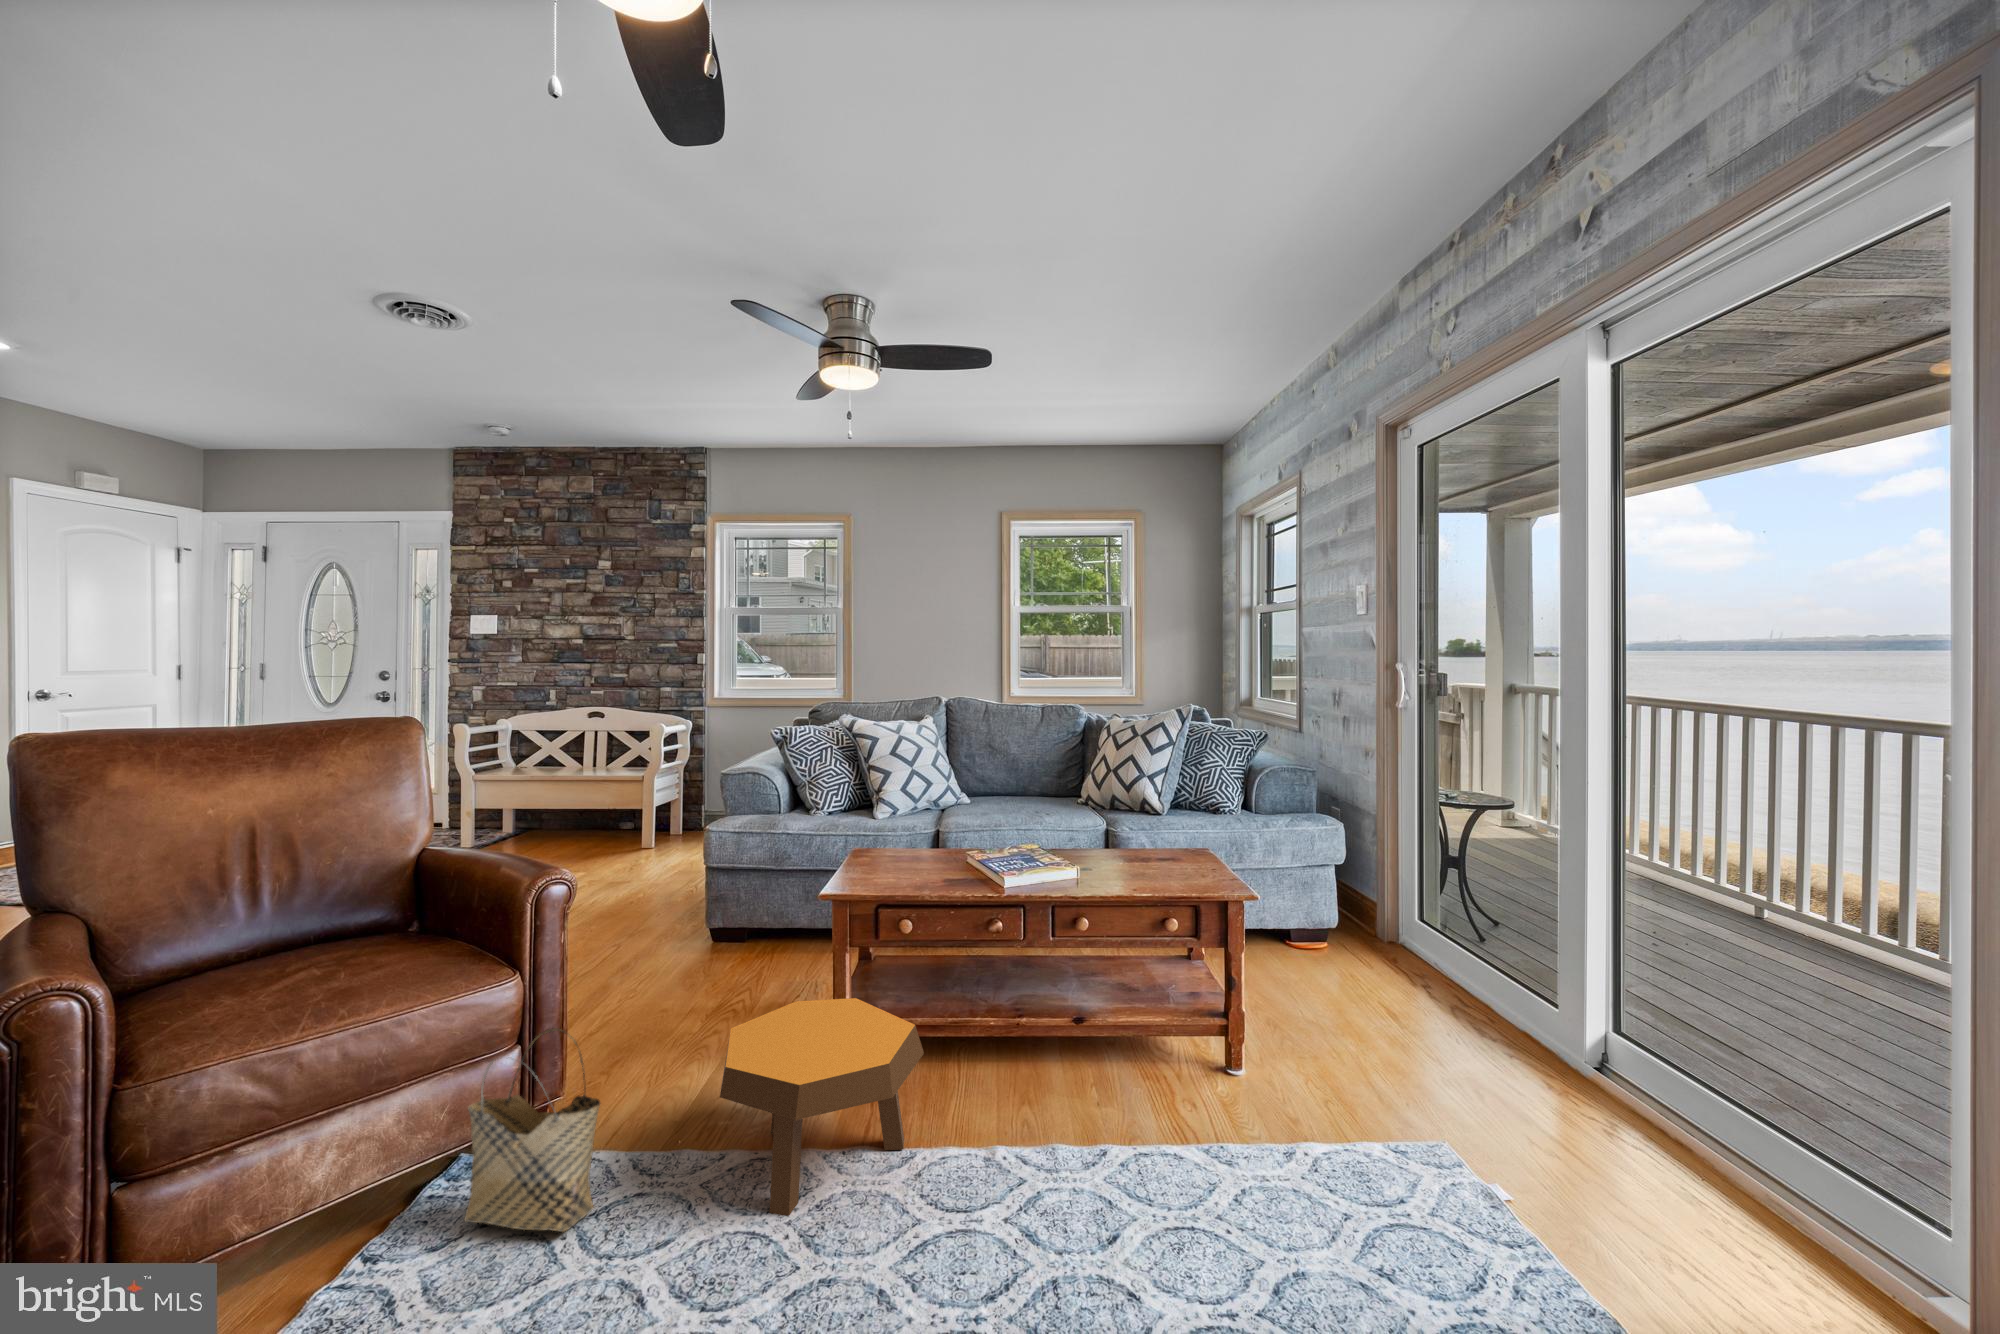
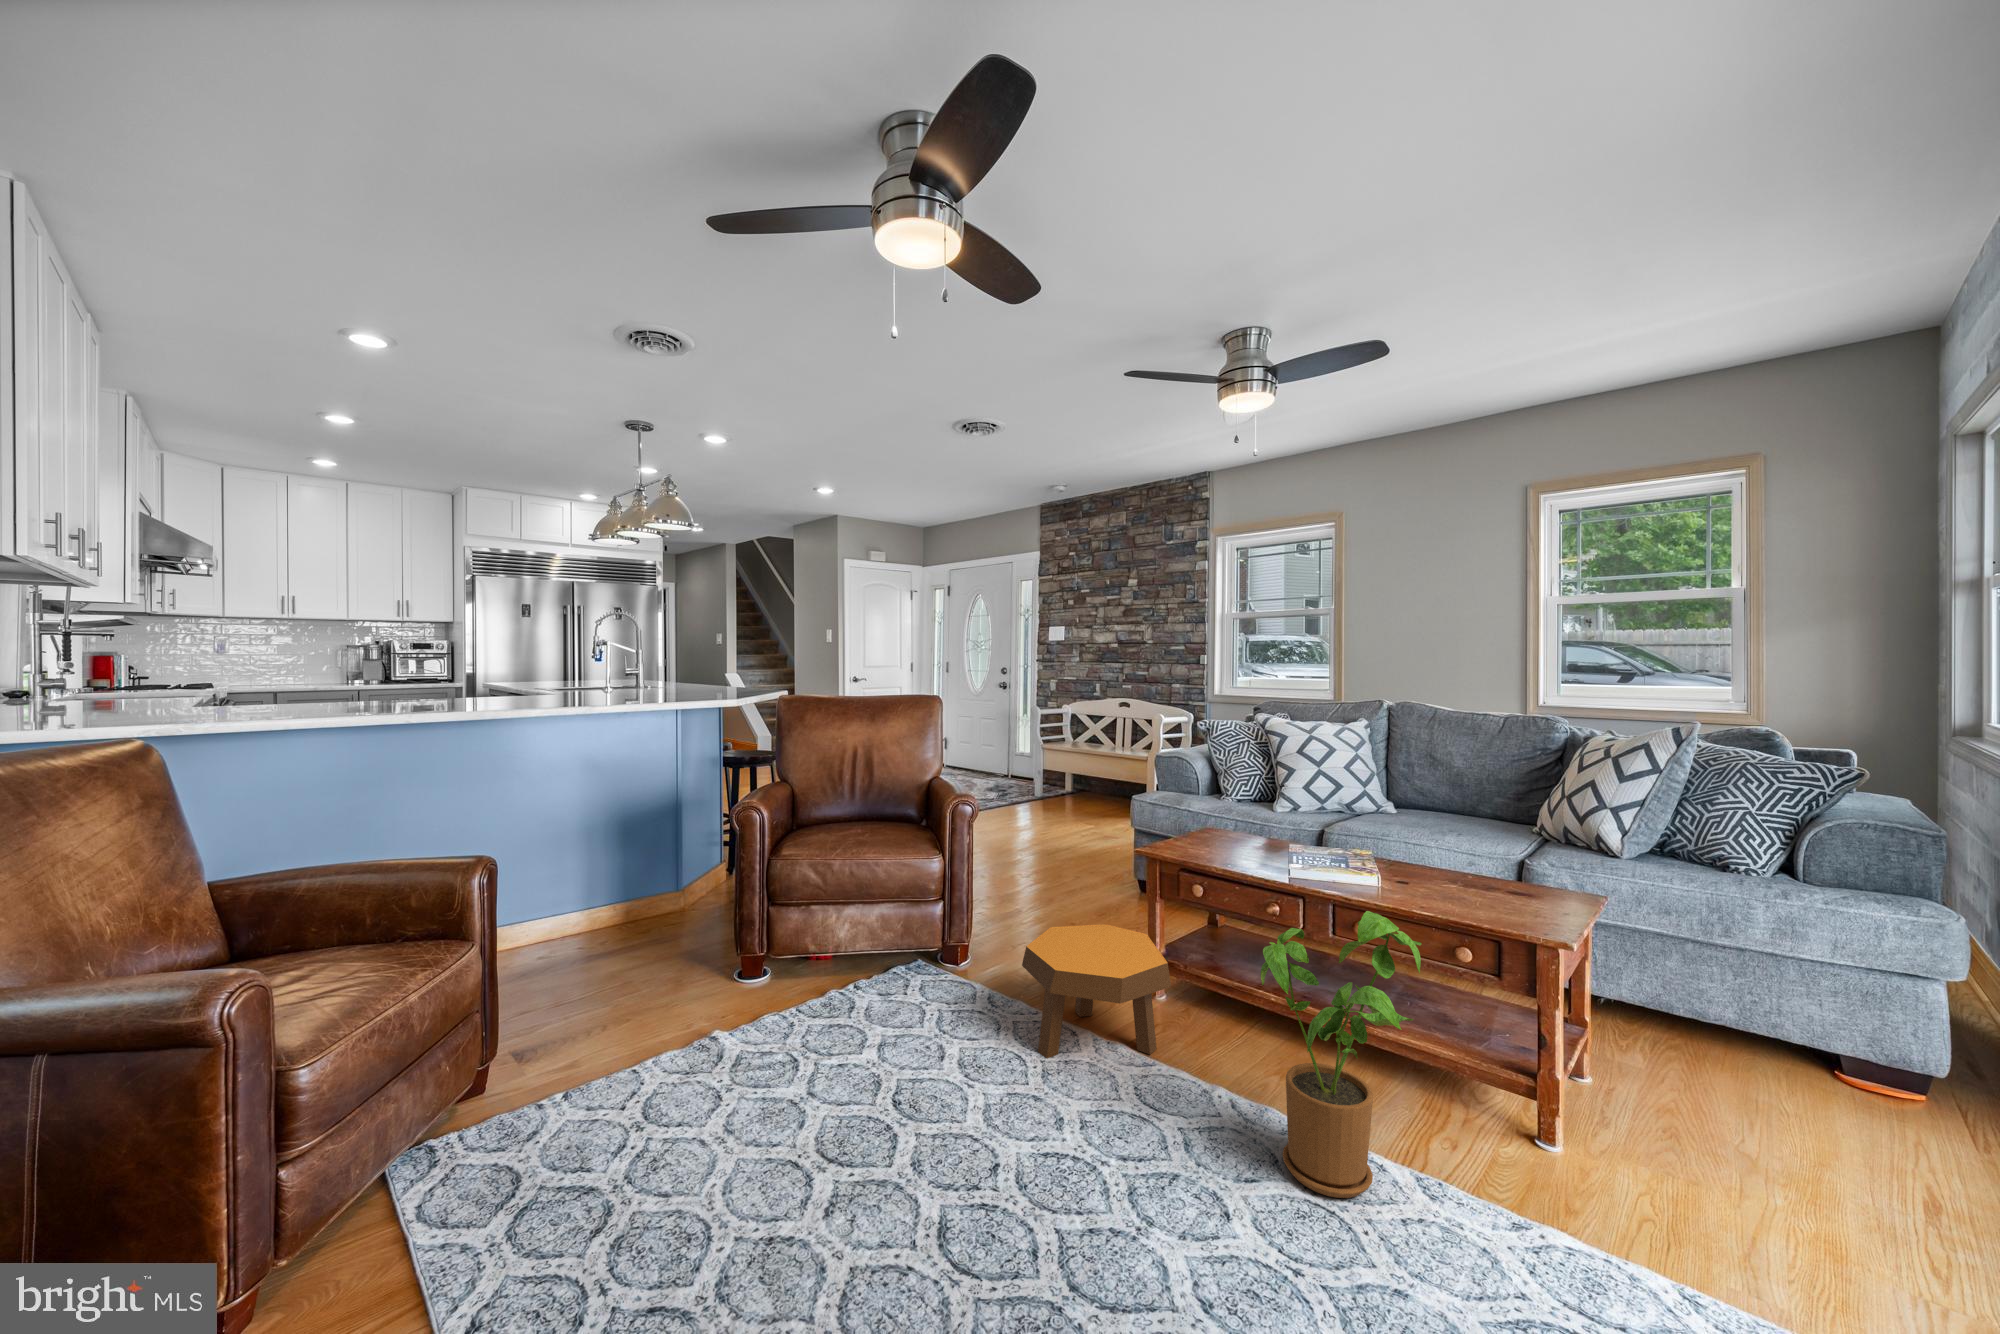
house plant: none [1076,900,1267,1220] -> present [1261,911,1422,1198]
woven basket: present [464,1028,600,1232] -> none [895,893,959,1013]

